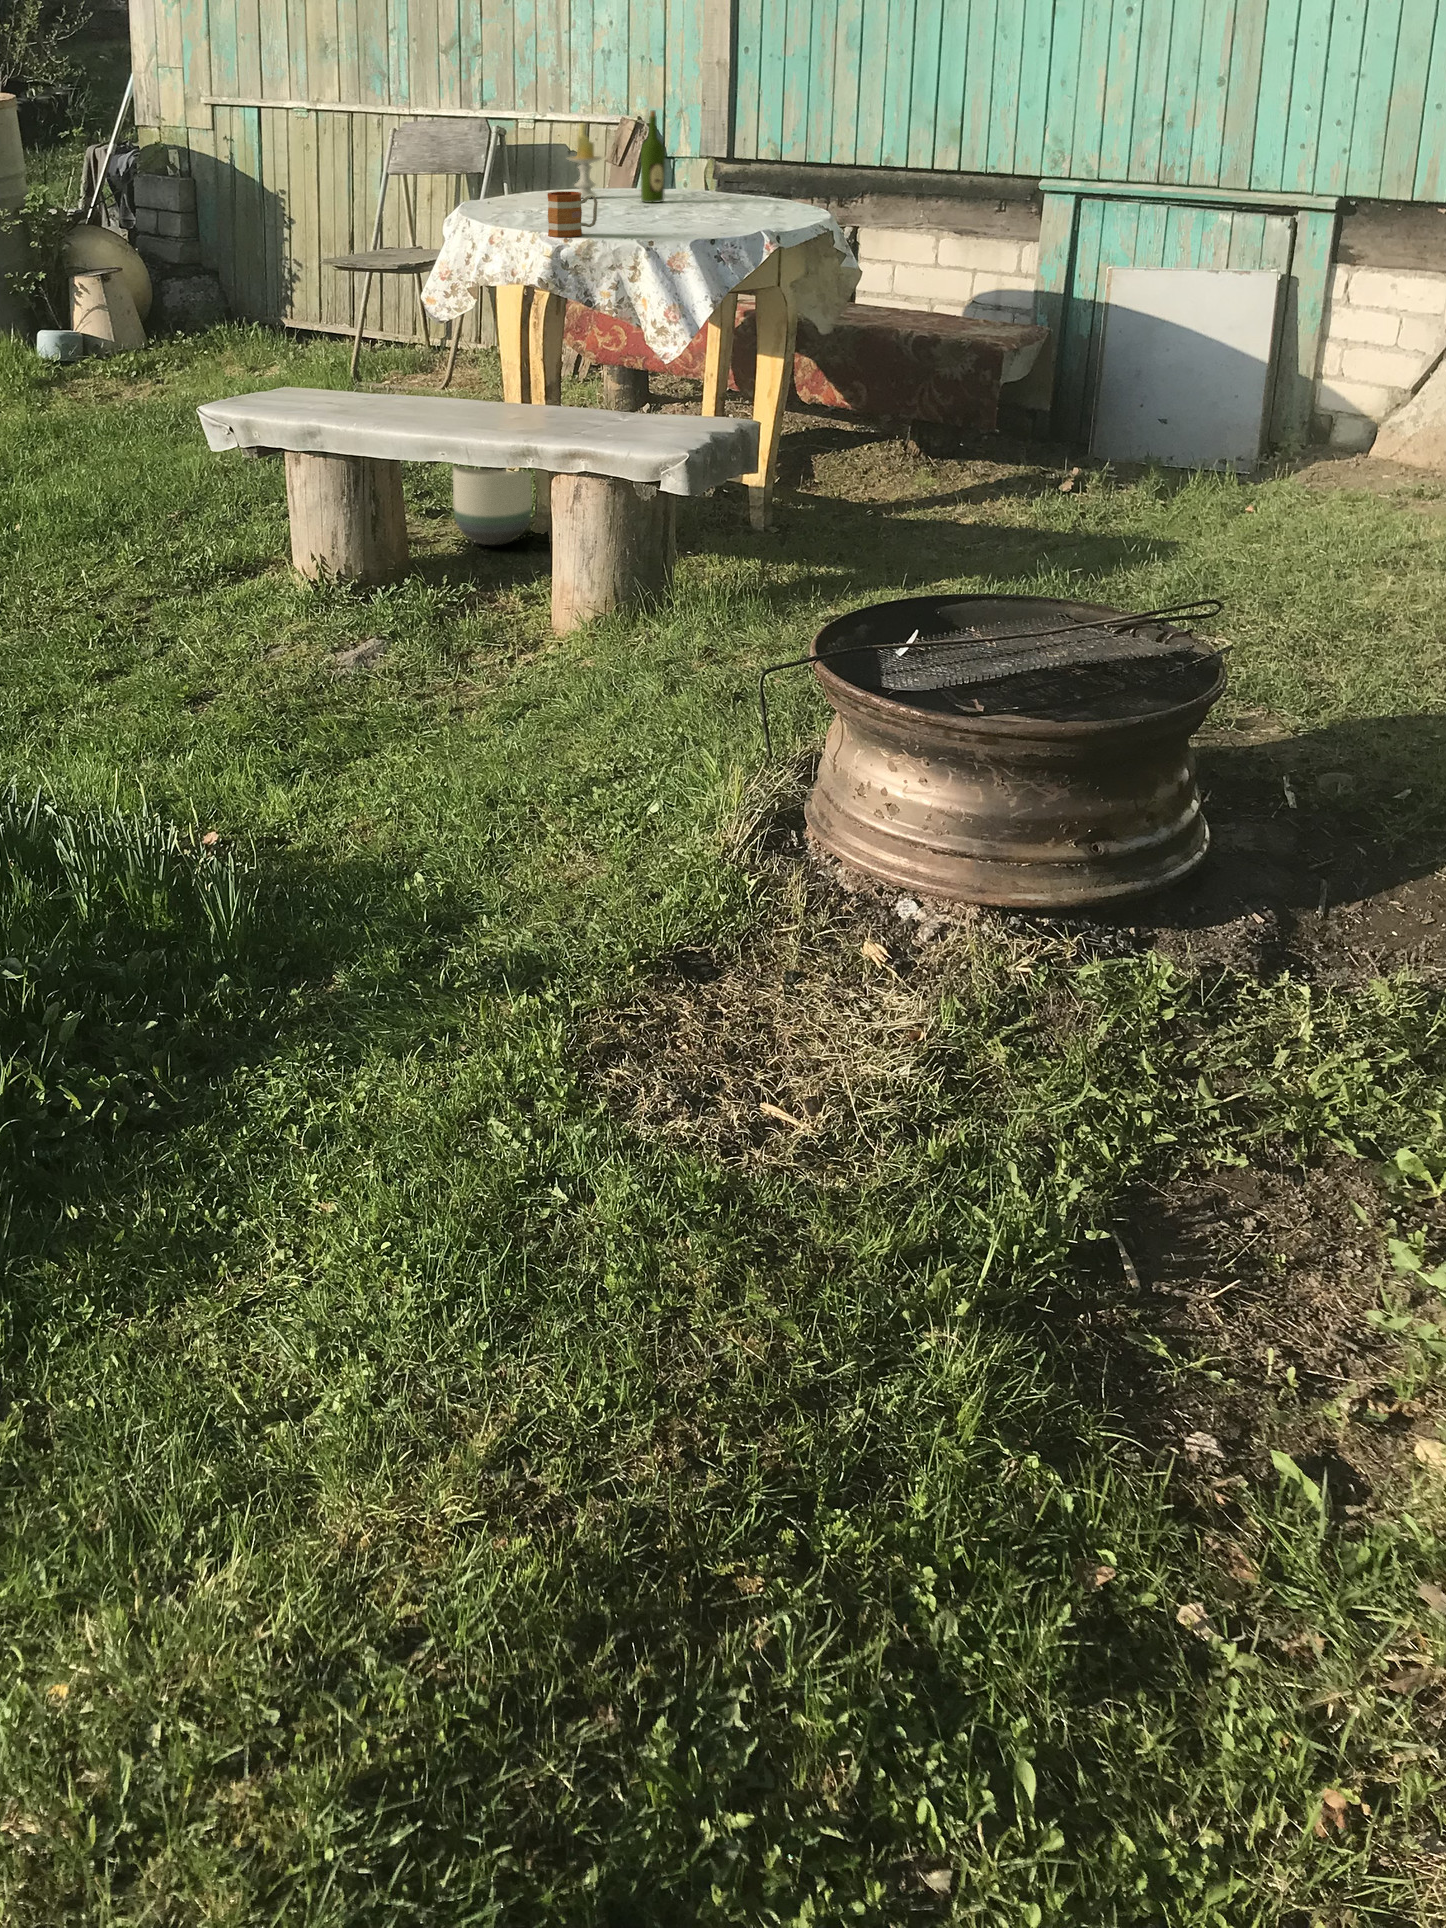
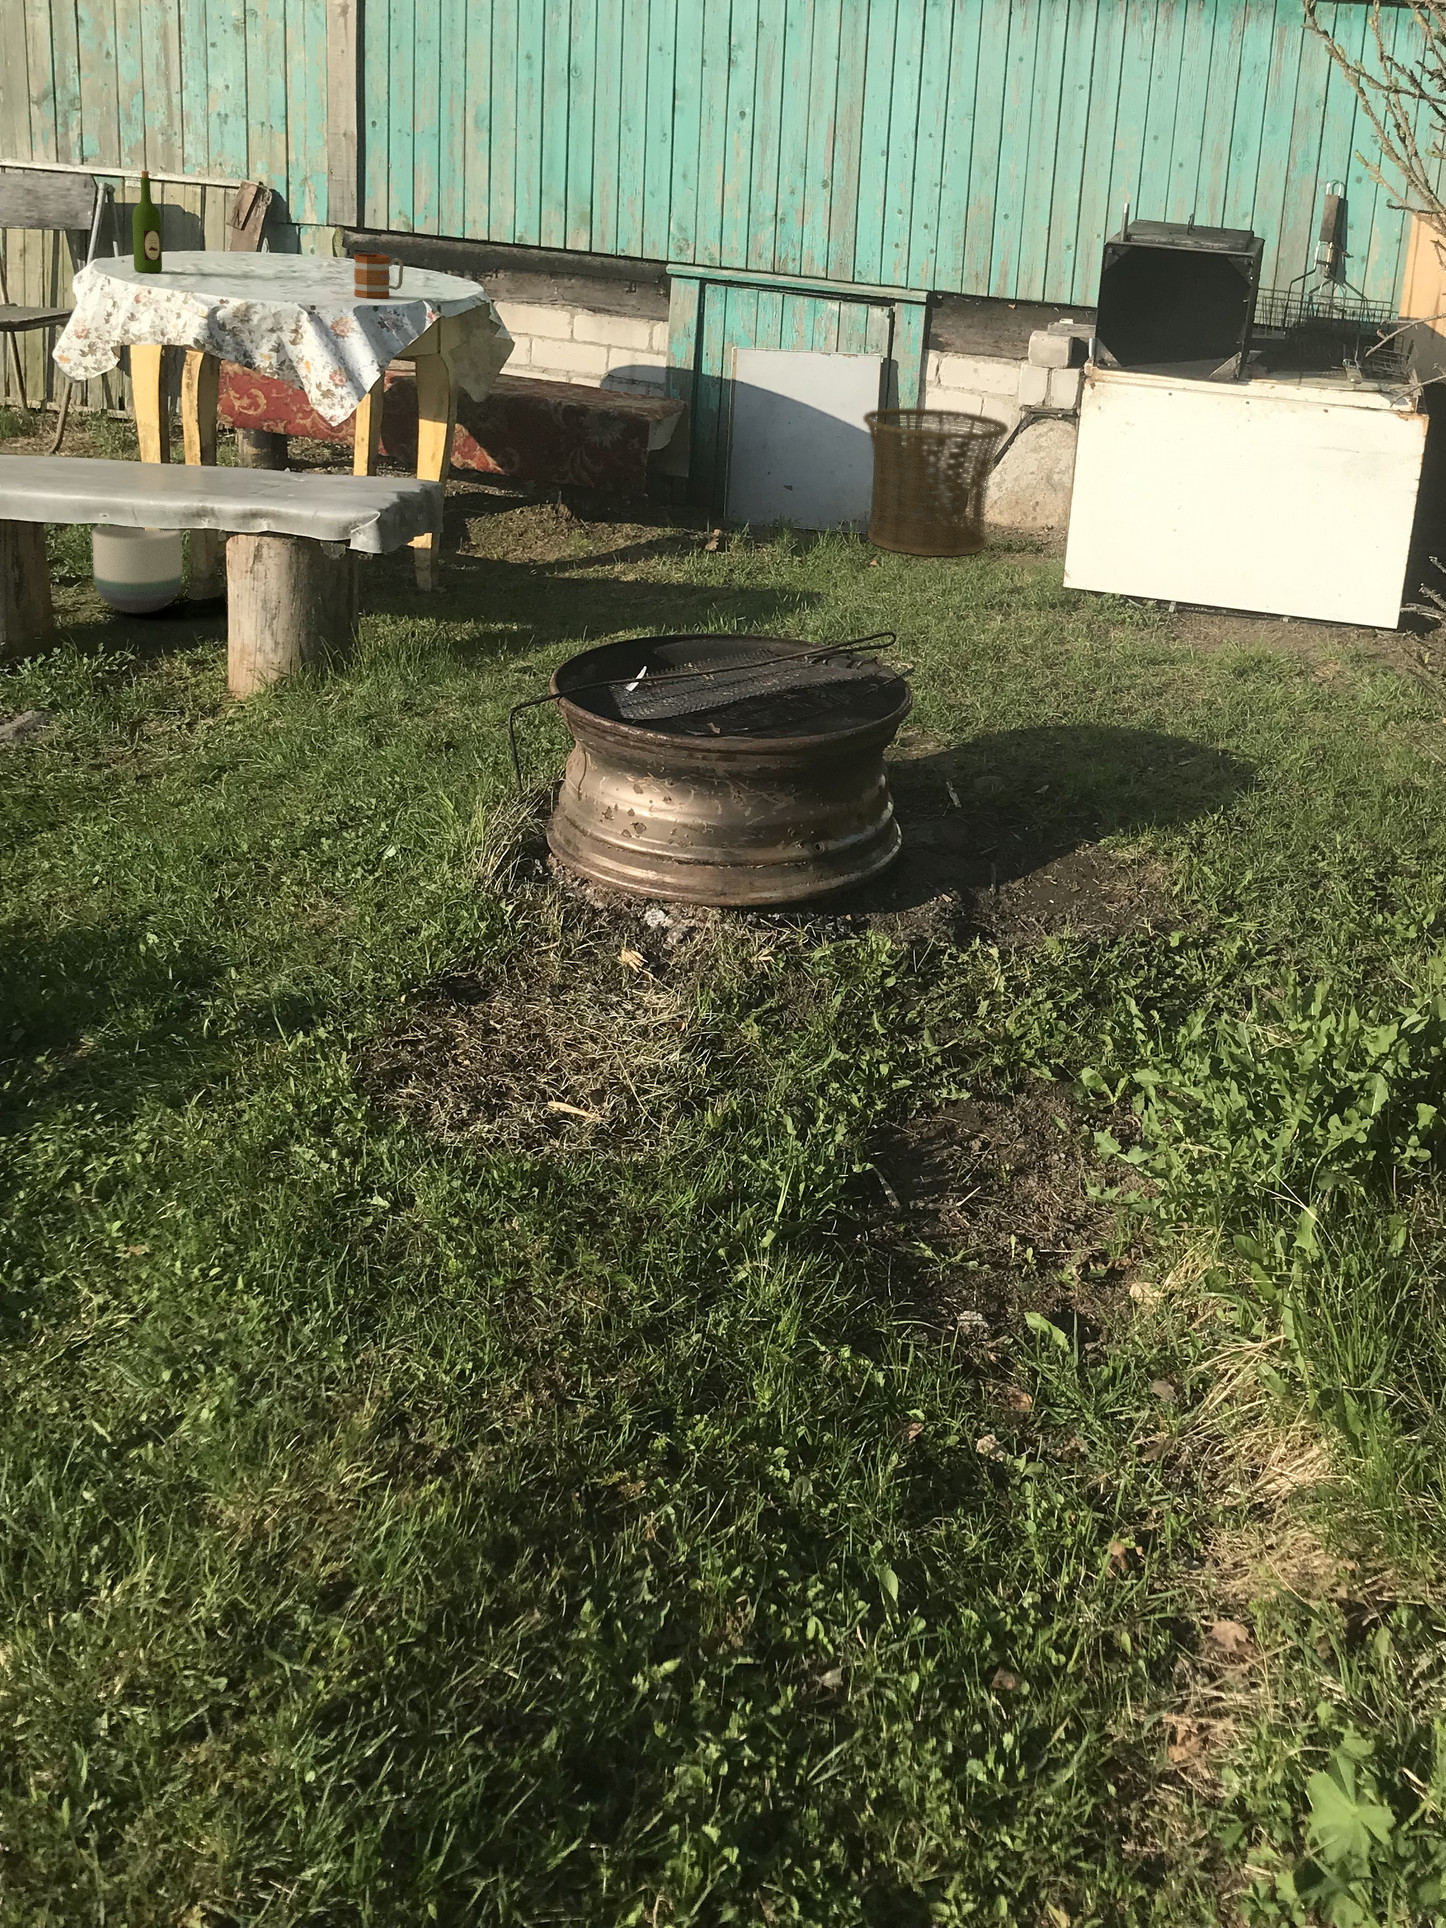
wine bottle: present [641,110,665,203] -> present [132,171,162,273]
candle: present [568,123,602,198] -> none [208,180,247,257]
mug: present [547,192,598,237] -> present [354,254,403,298]
basket: none [1249,329,1428,498] -> present [863,408,1008,556]

